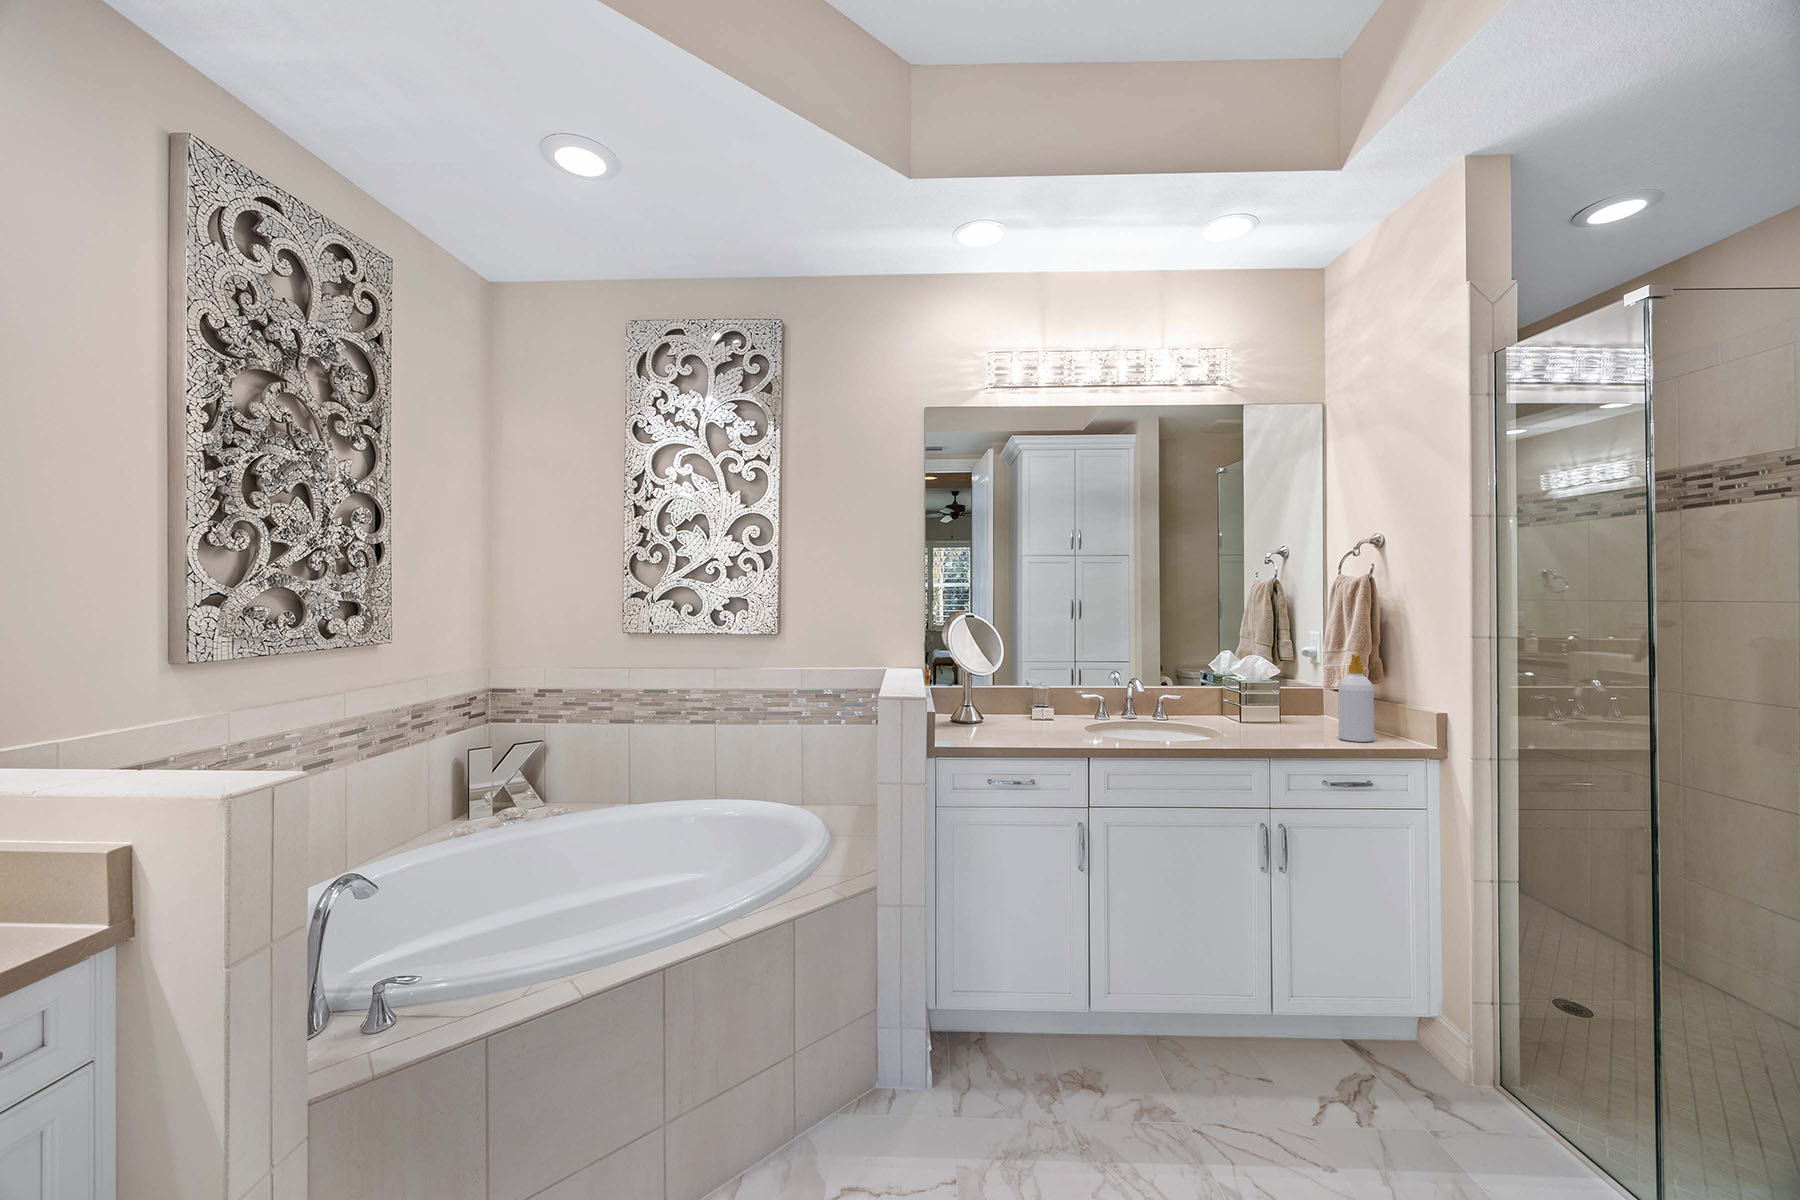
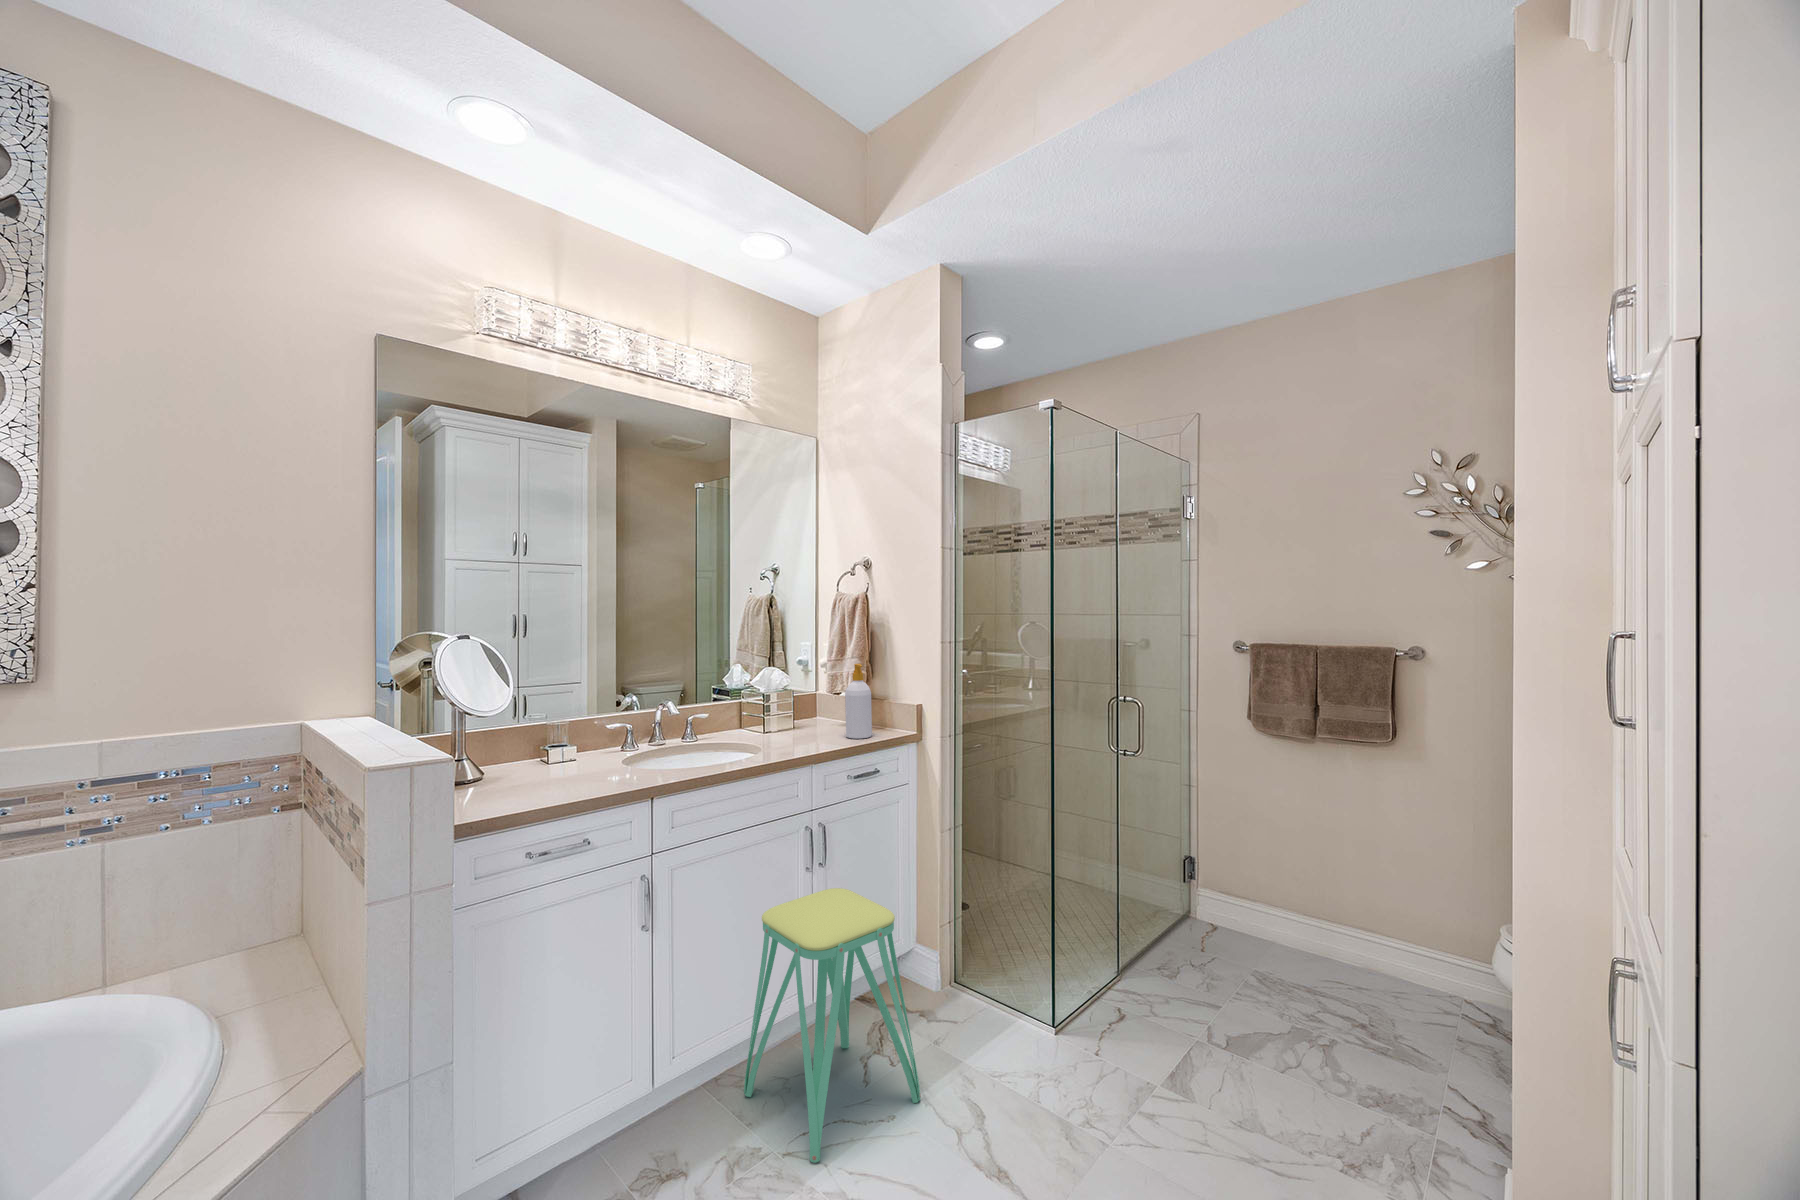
stool: none [1172,893,1374,1170] -> present [744,888,920,1163]

